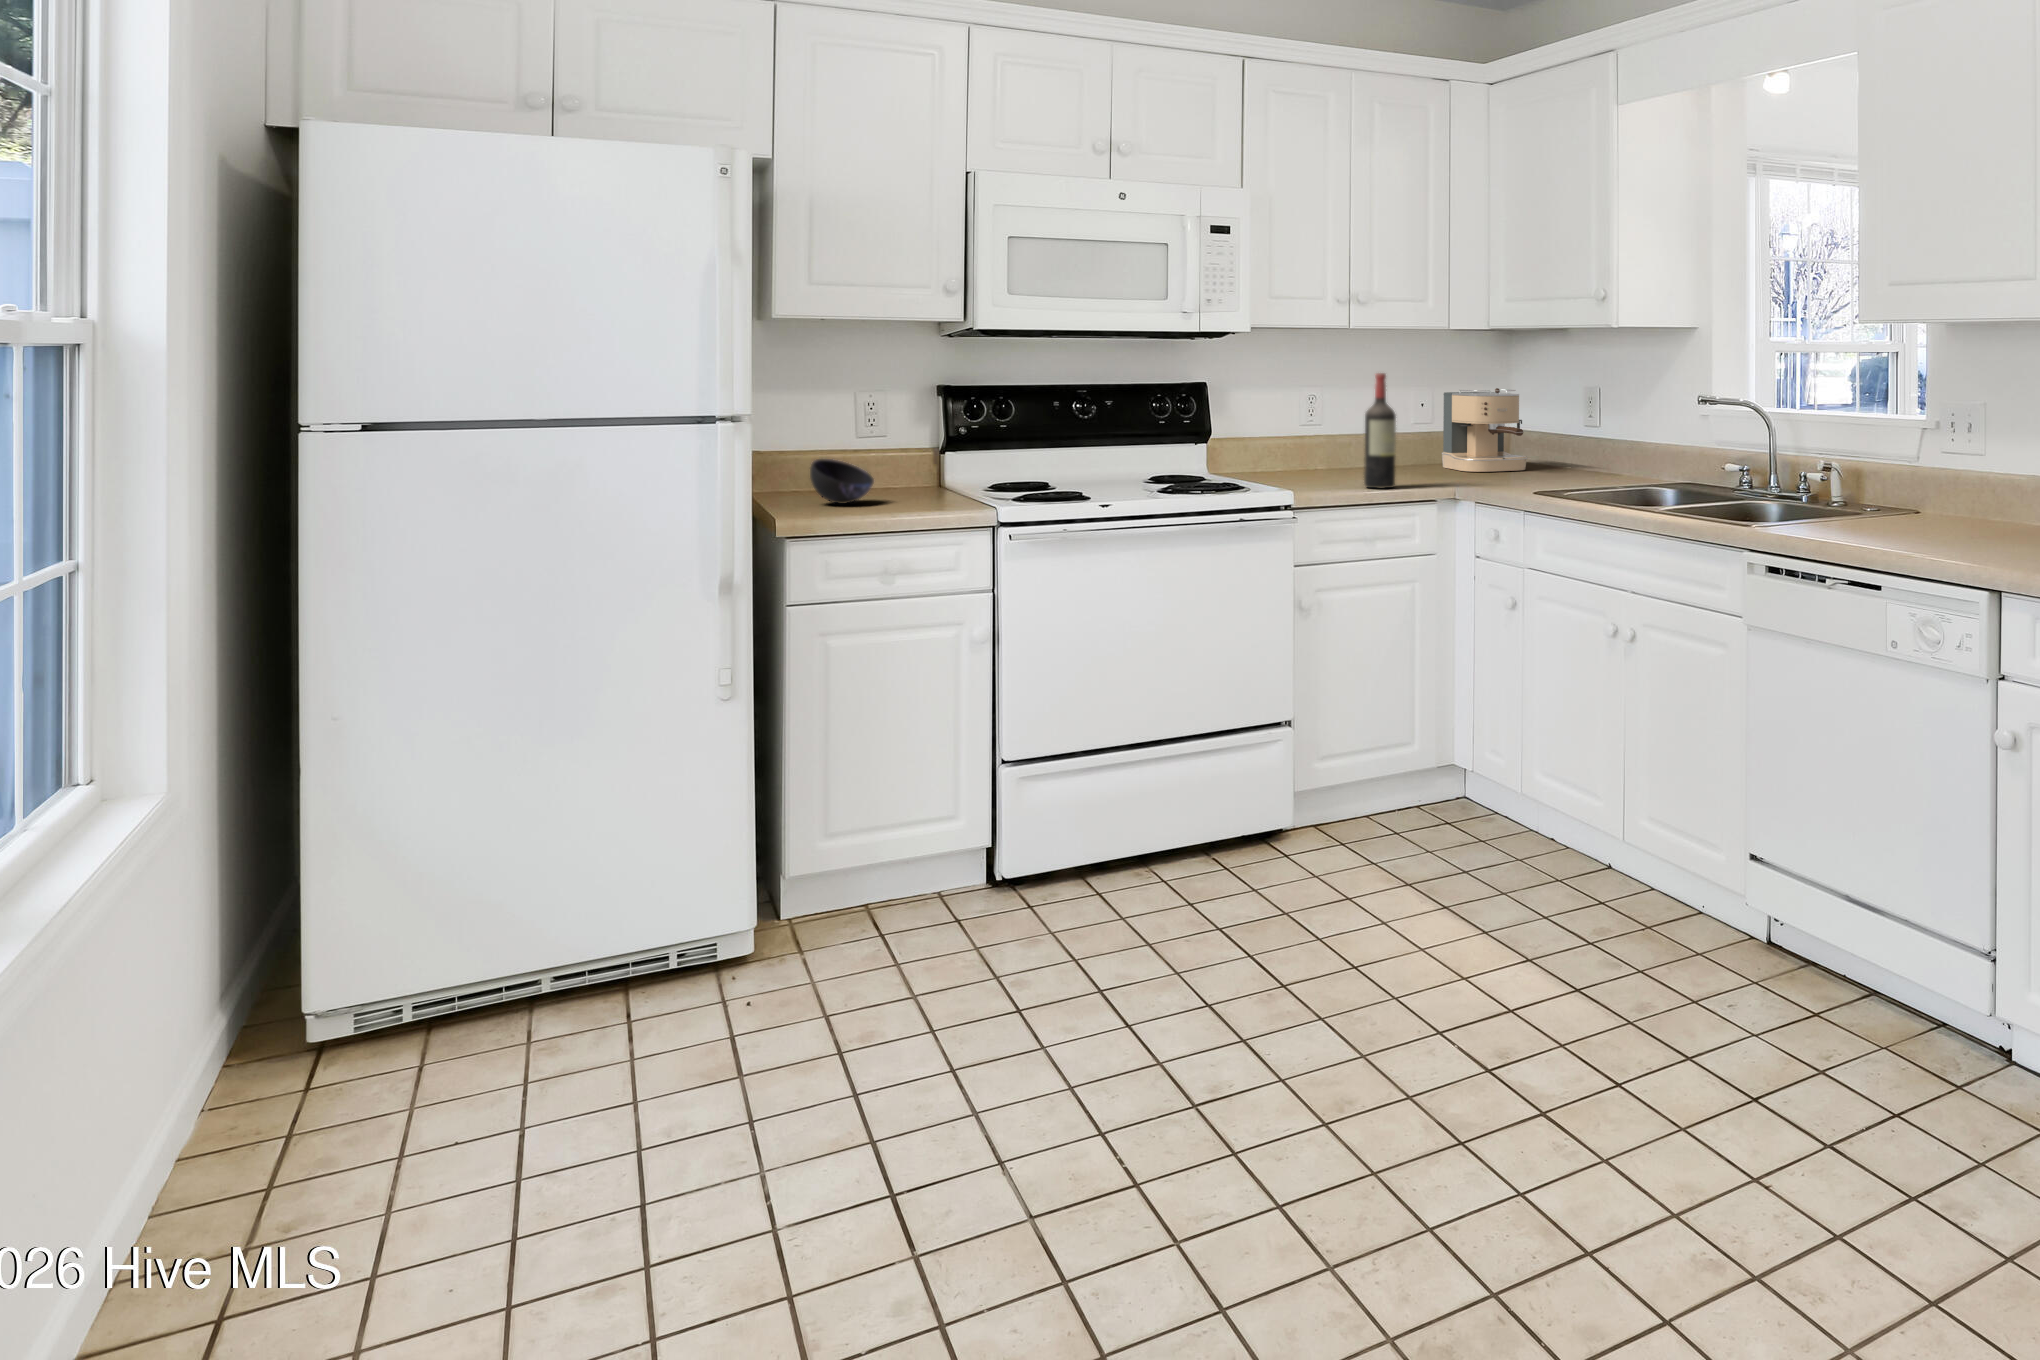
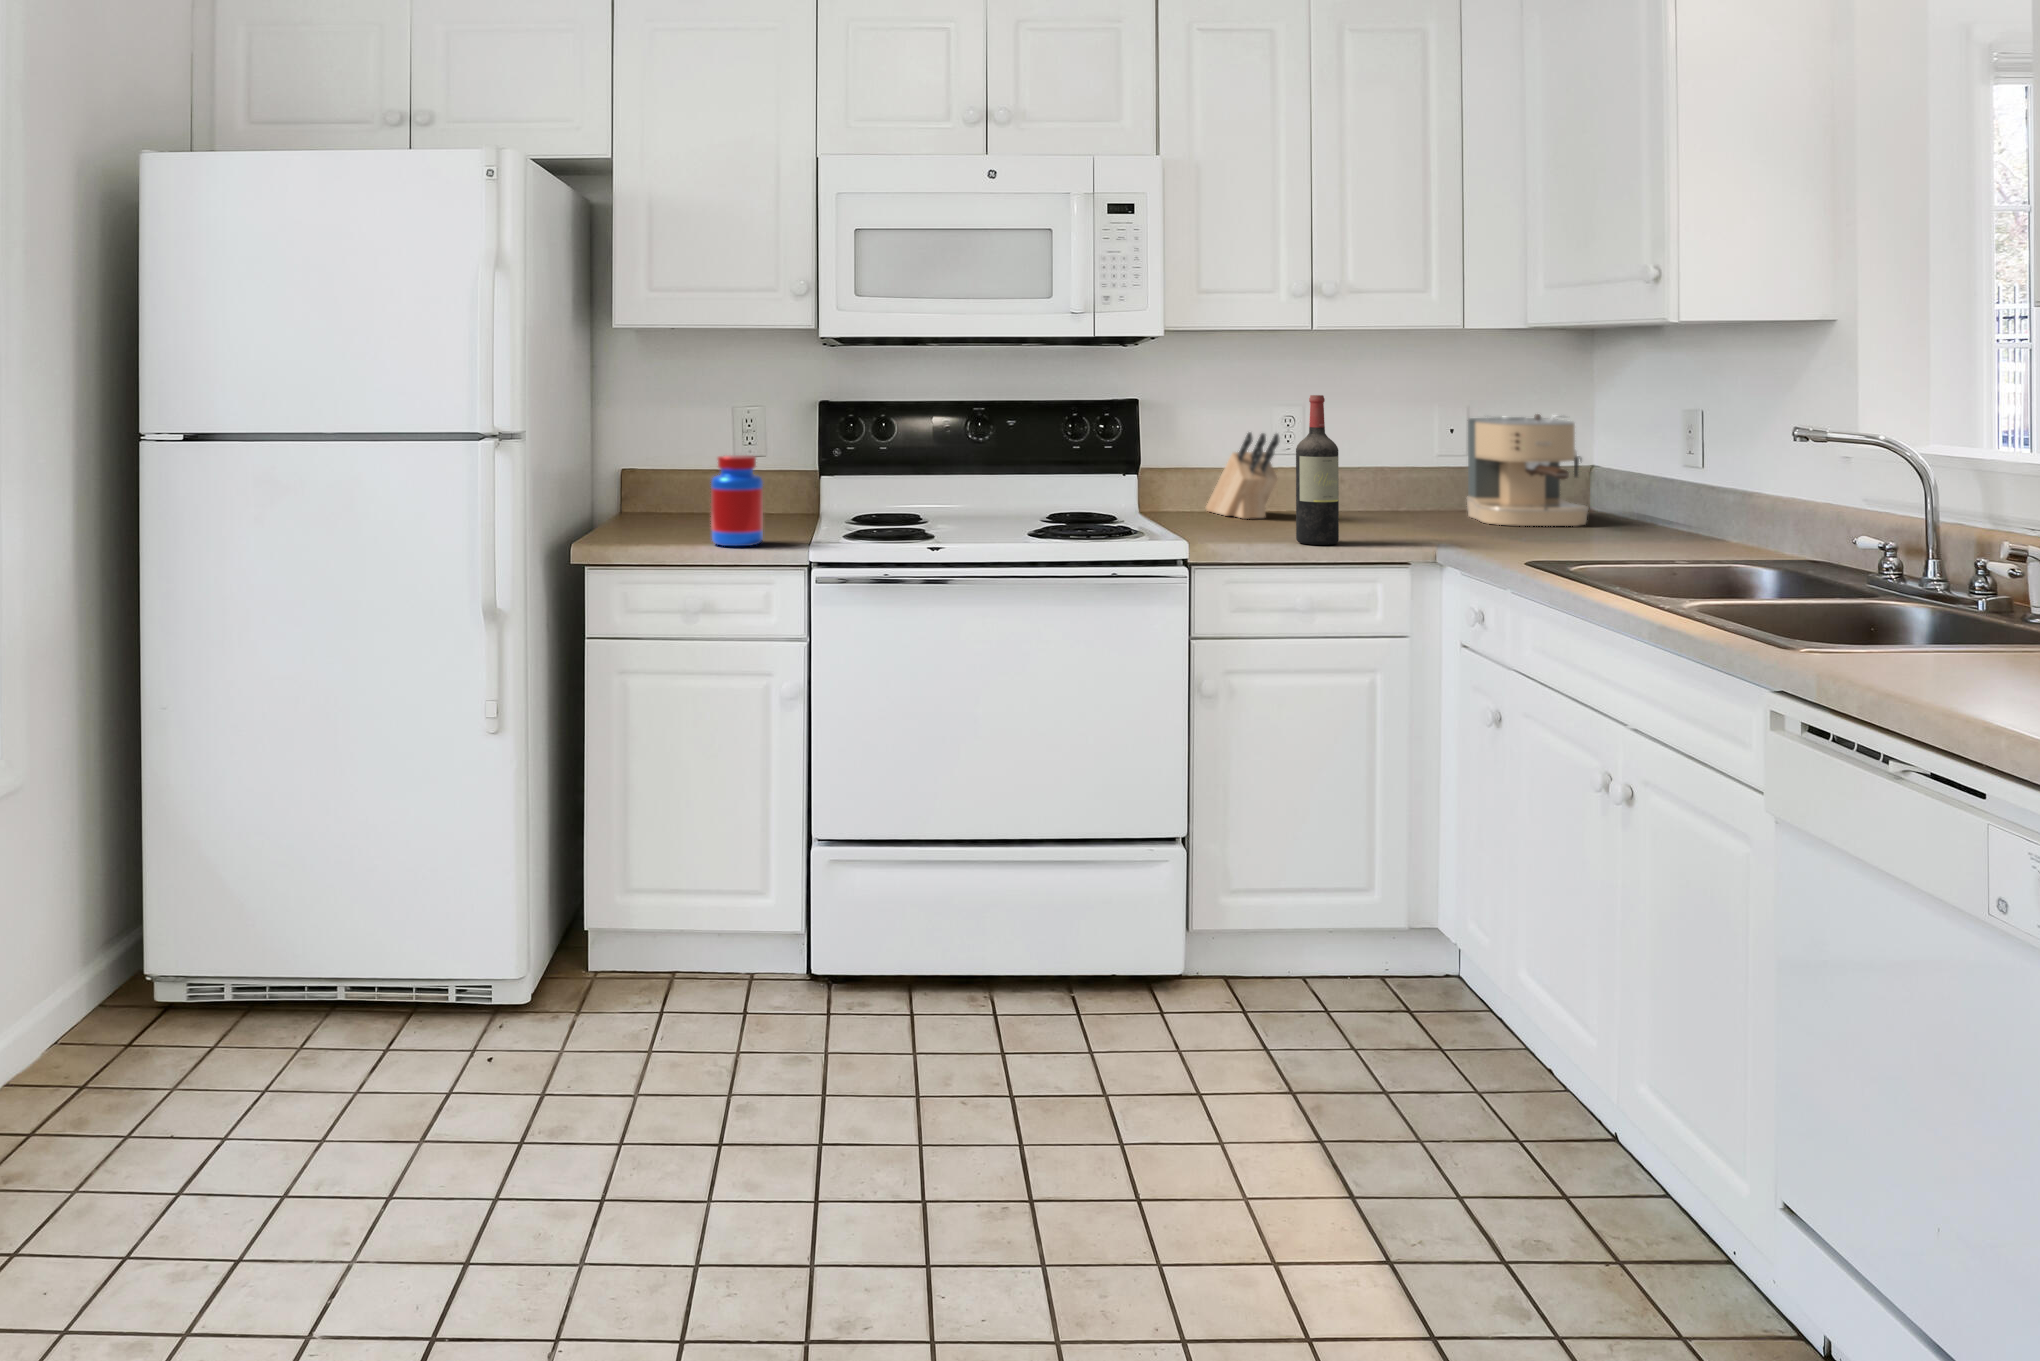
knife block: none [1256,404,1326,475] -> present [1206,432,1279,519]
jar: none [902,427,952,510] -> present [711,455,763,546]
bowl: present [810,459,874,504] -> none [644,484,708,532]

